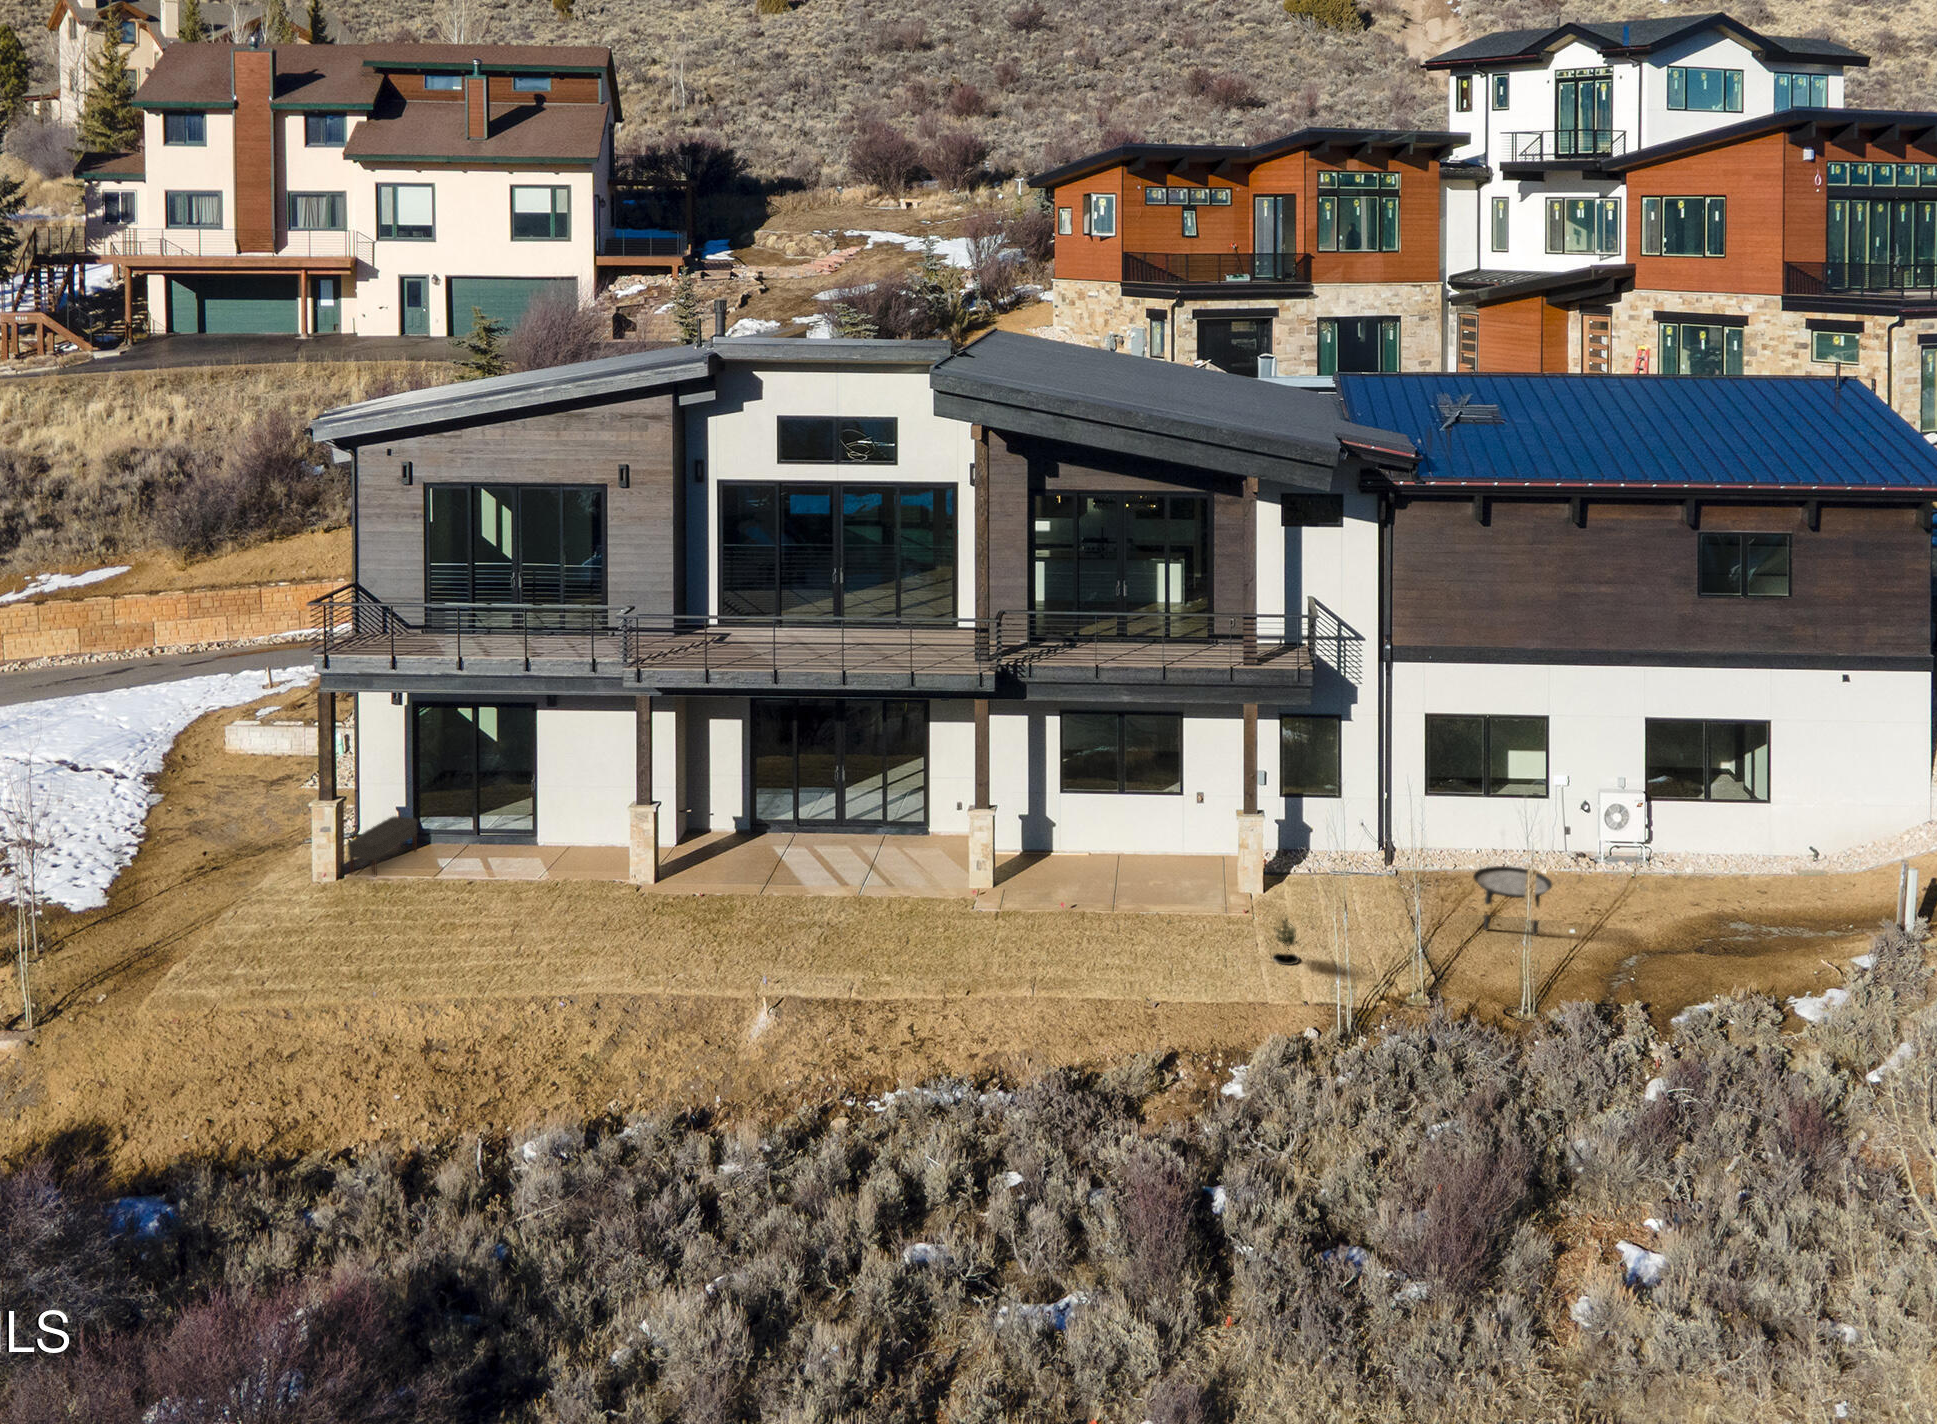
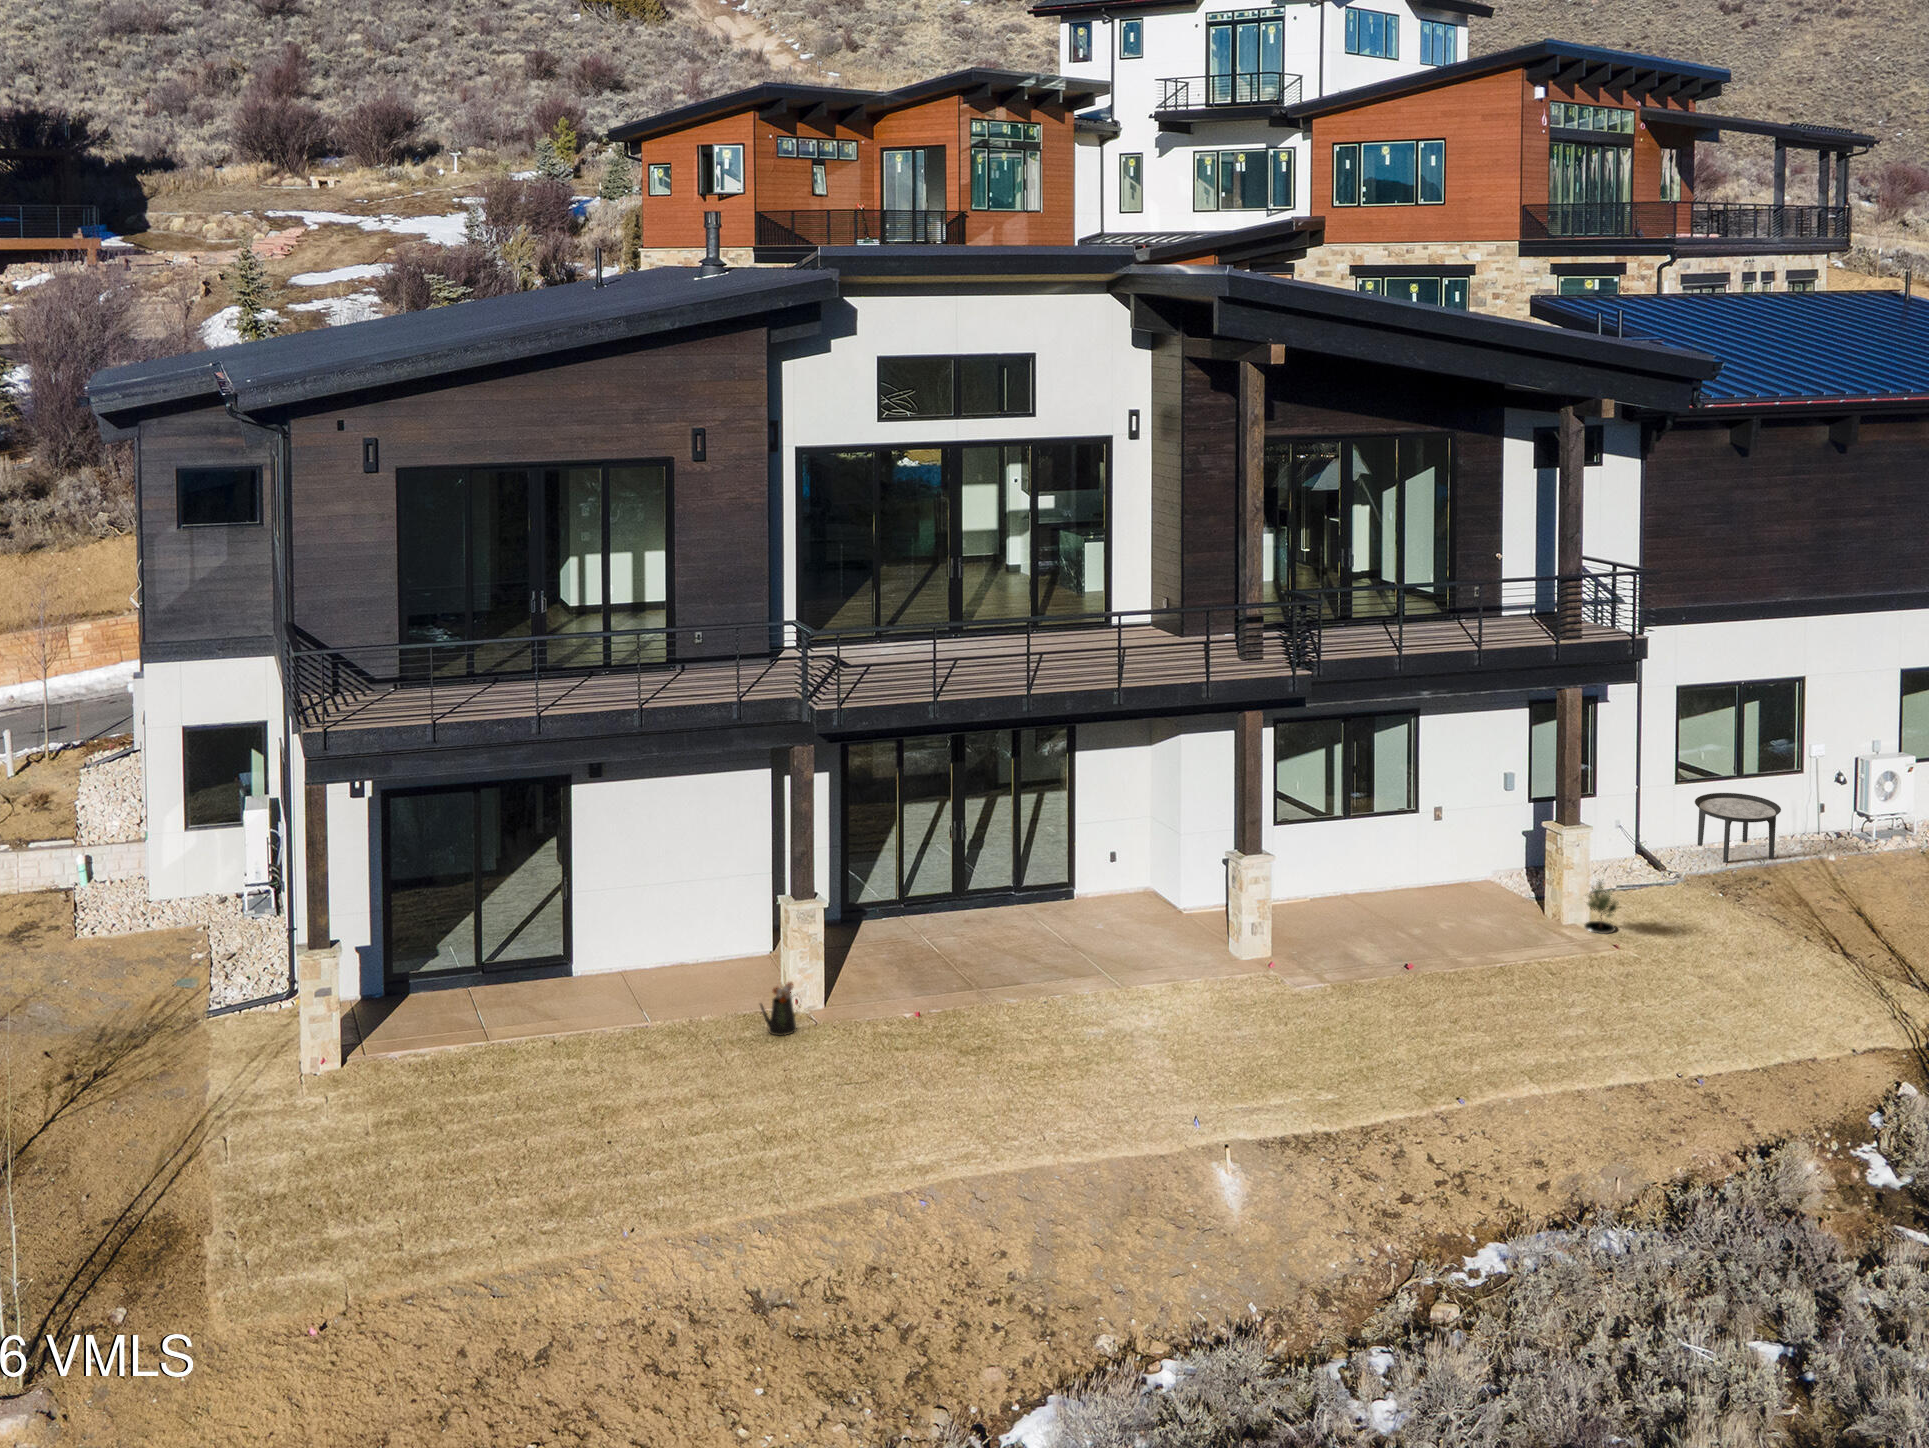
bench: present [347,816,417,876] -> none [340,967,406,1064]
watering can: none [592,872,625,911] -> present [760,982,797,1036]

